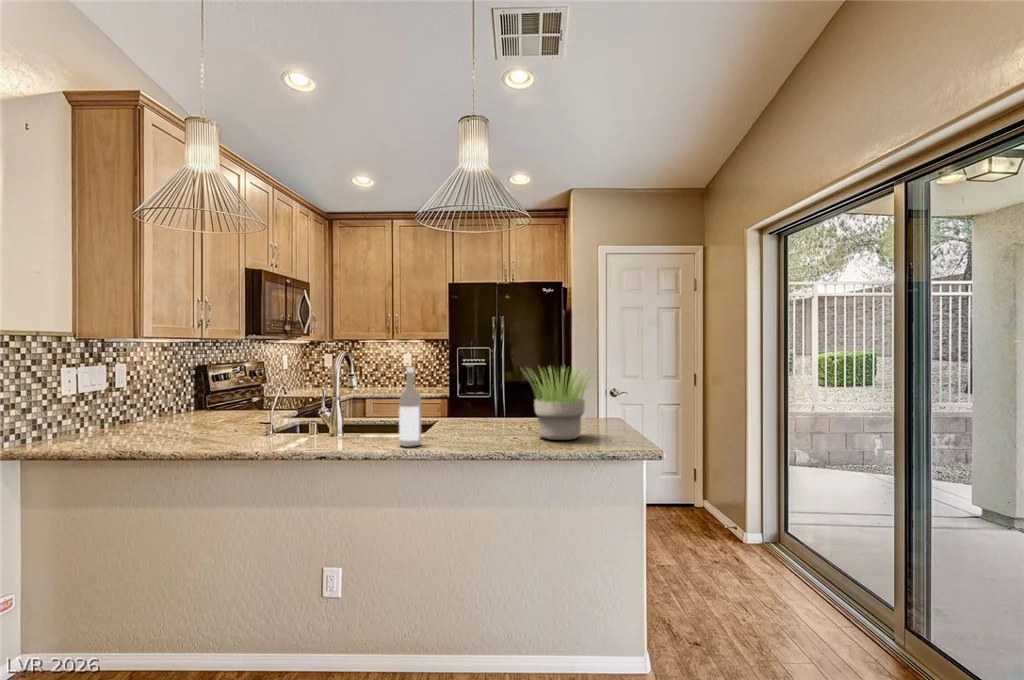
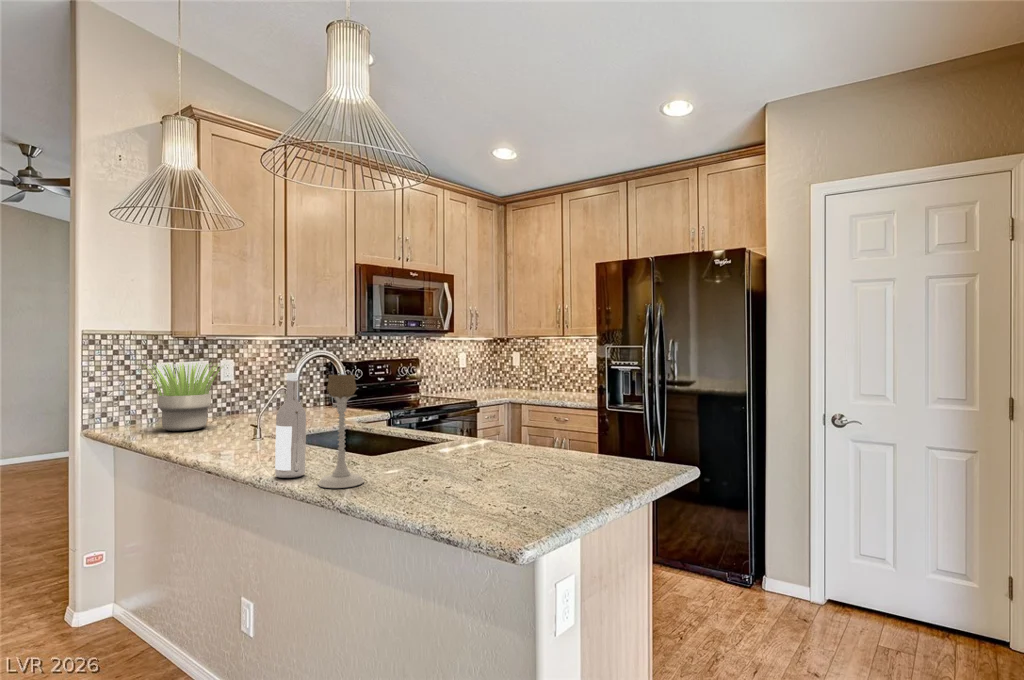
candle holder: none [445,366,476,446] -> present [318,374,364,488]
potted plant: present [527,368,595,440] -> present [148,363,222,431]

